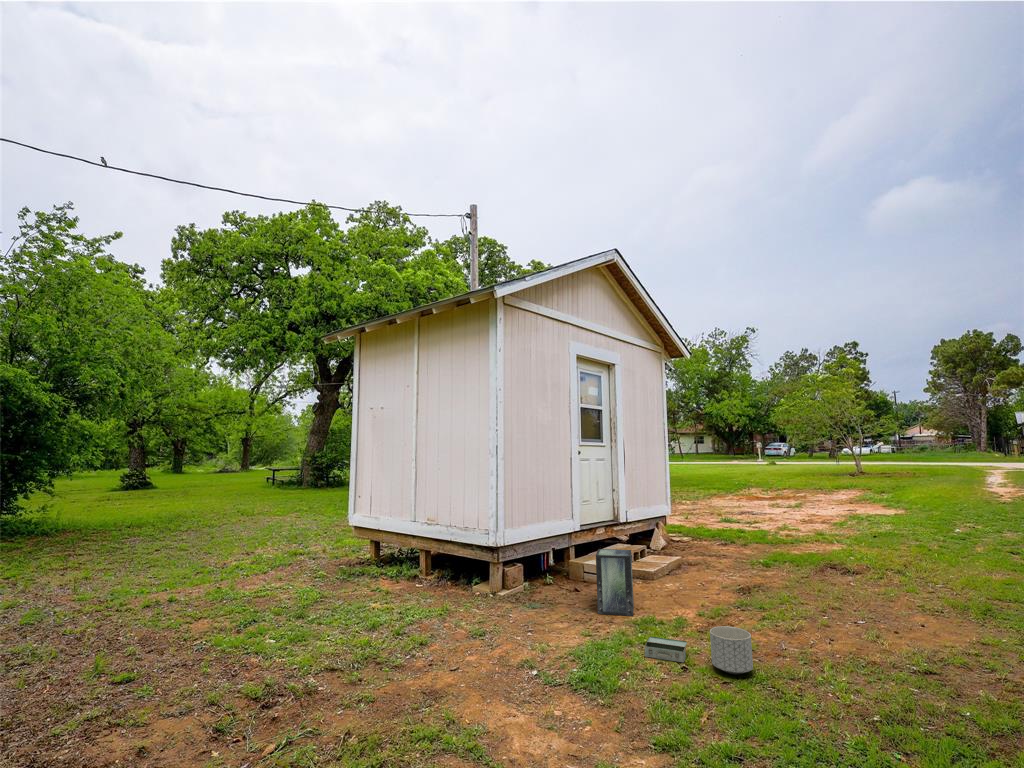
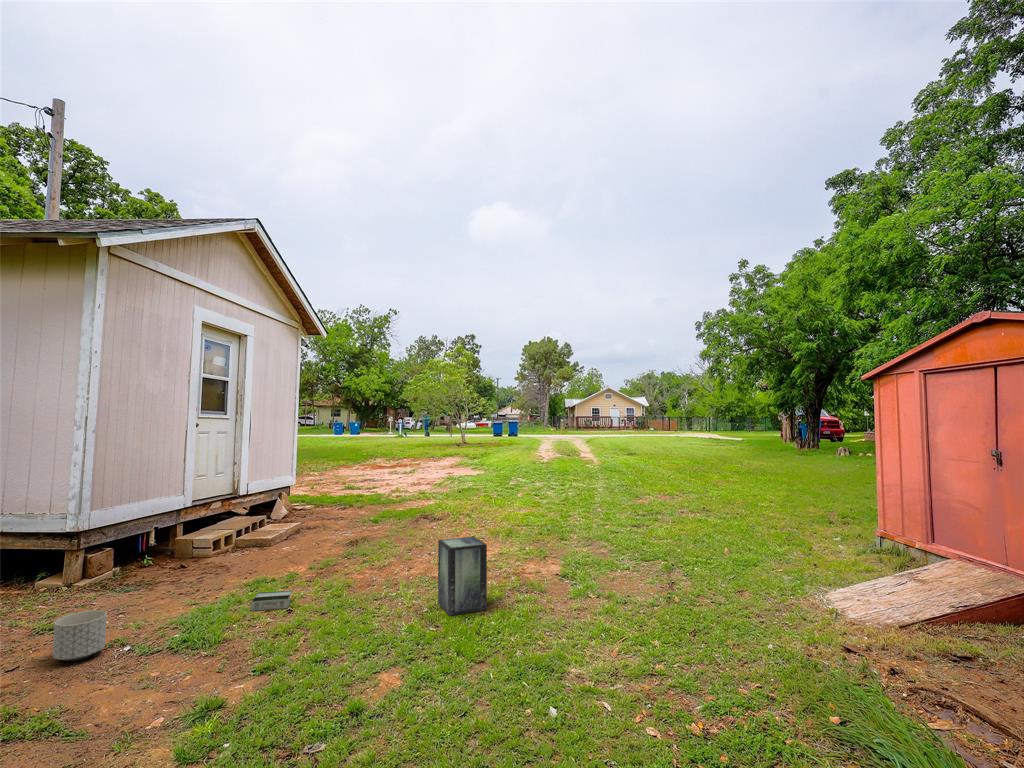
storage box: present [596,549,634,616] -> present [438,537,487,616]
planter: present [710,626,753,674] -> present [53,610,107,661]

